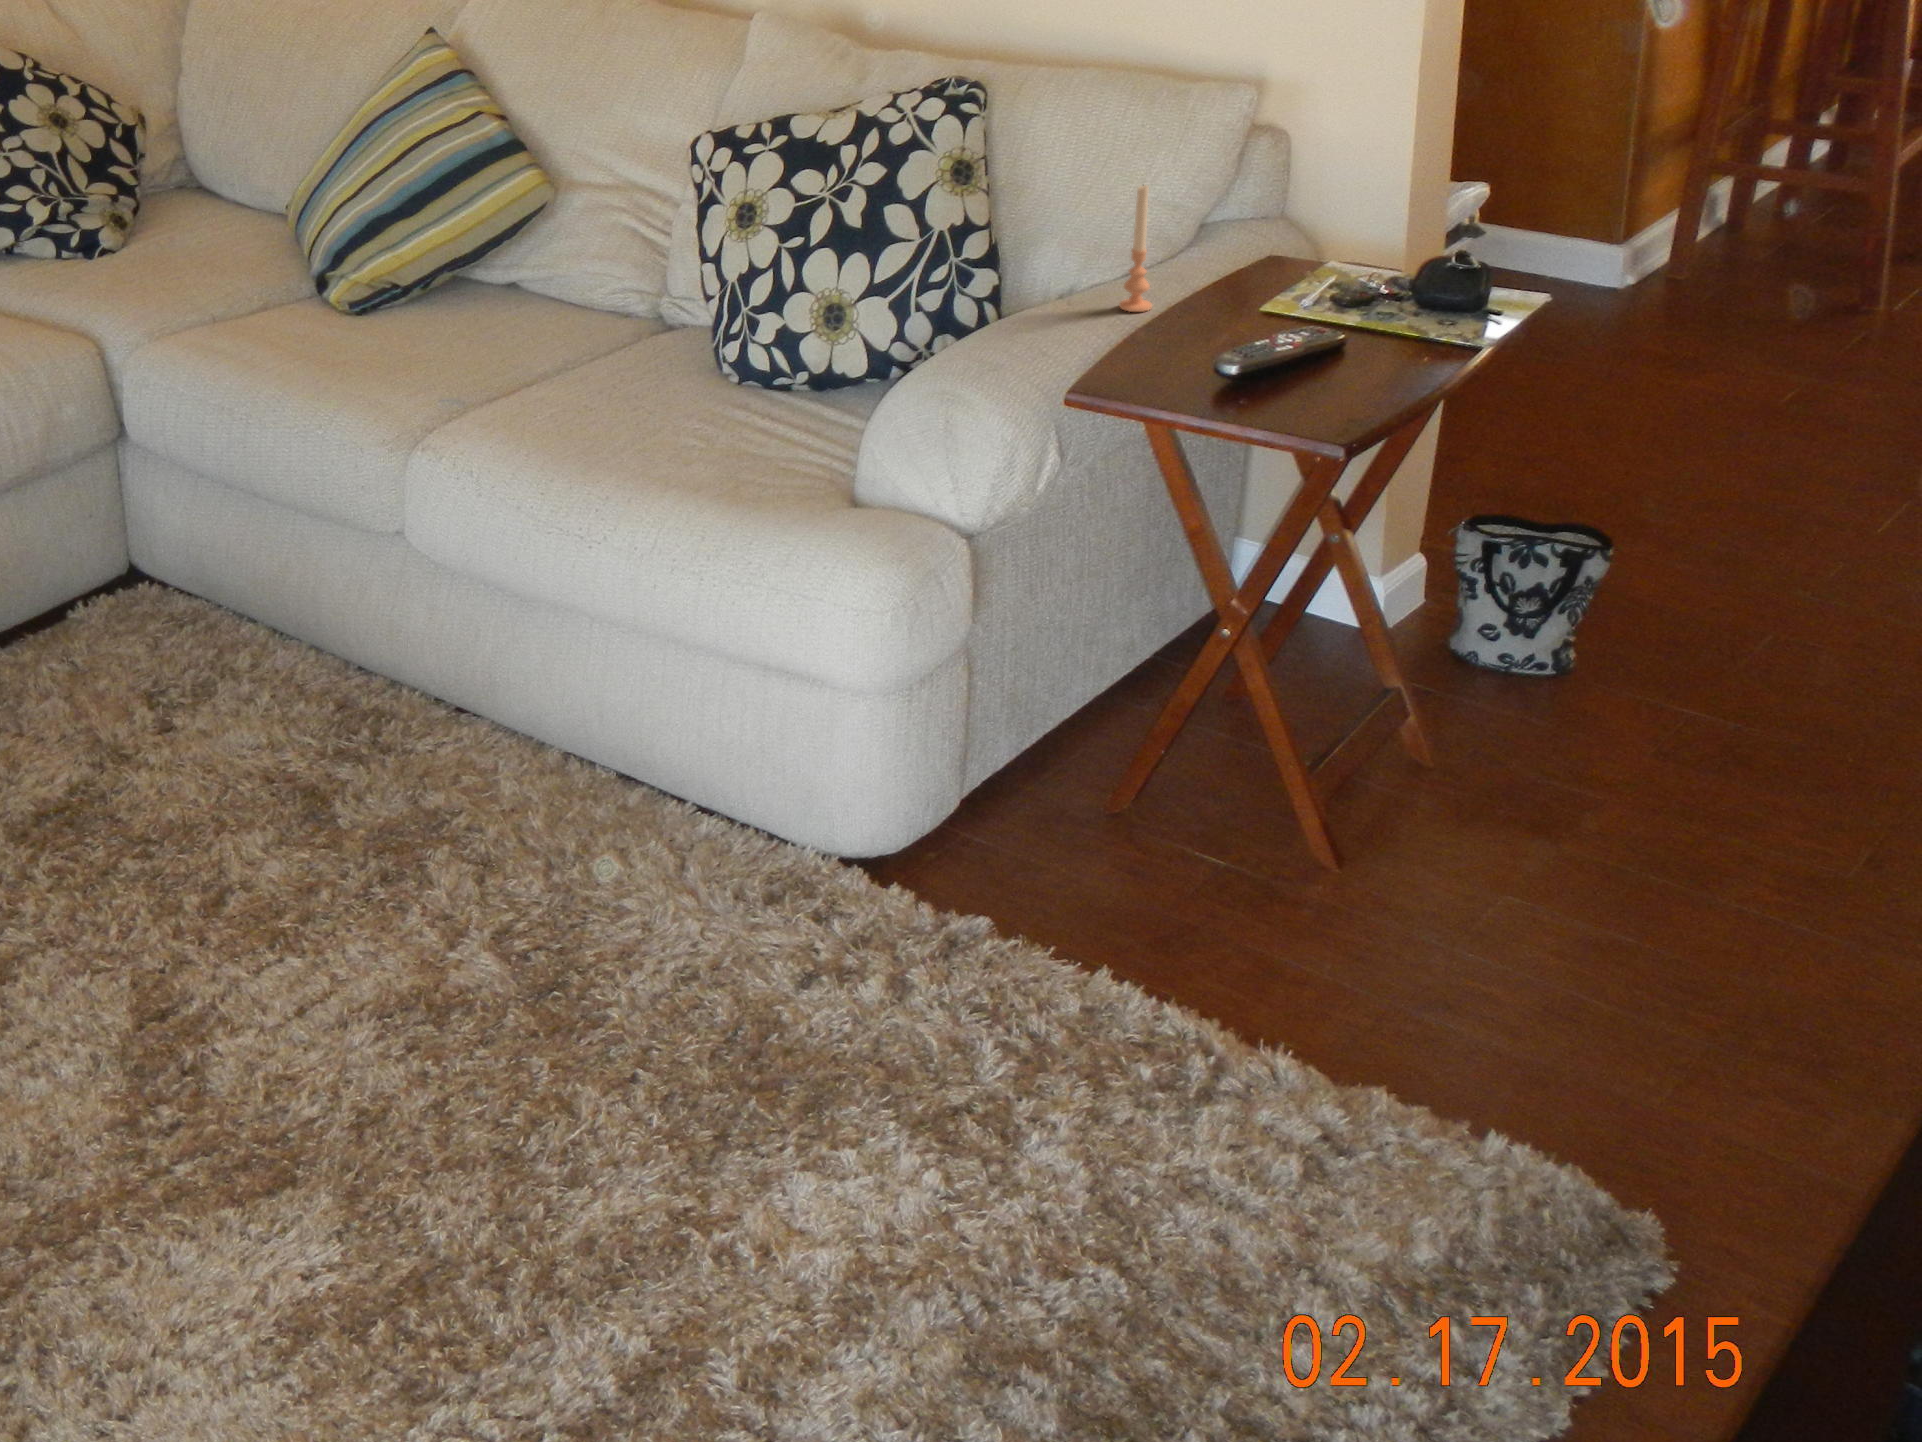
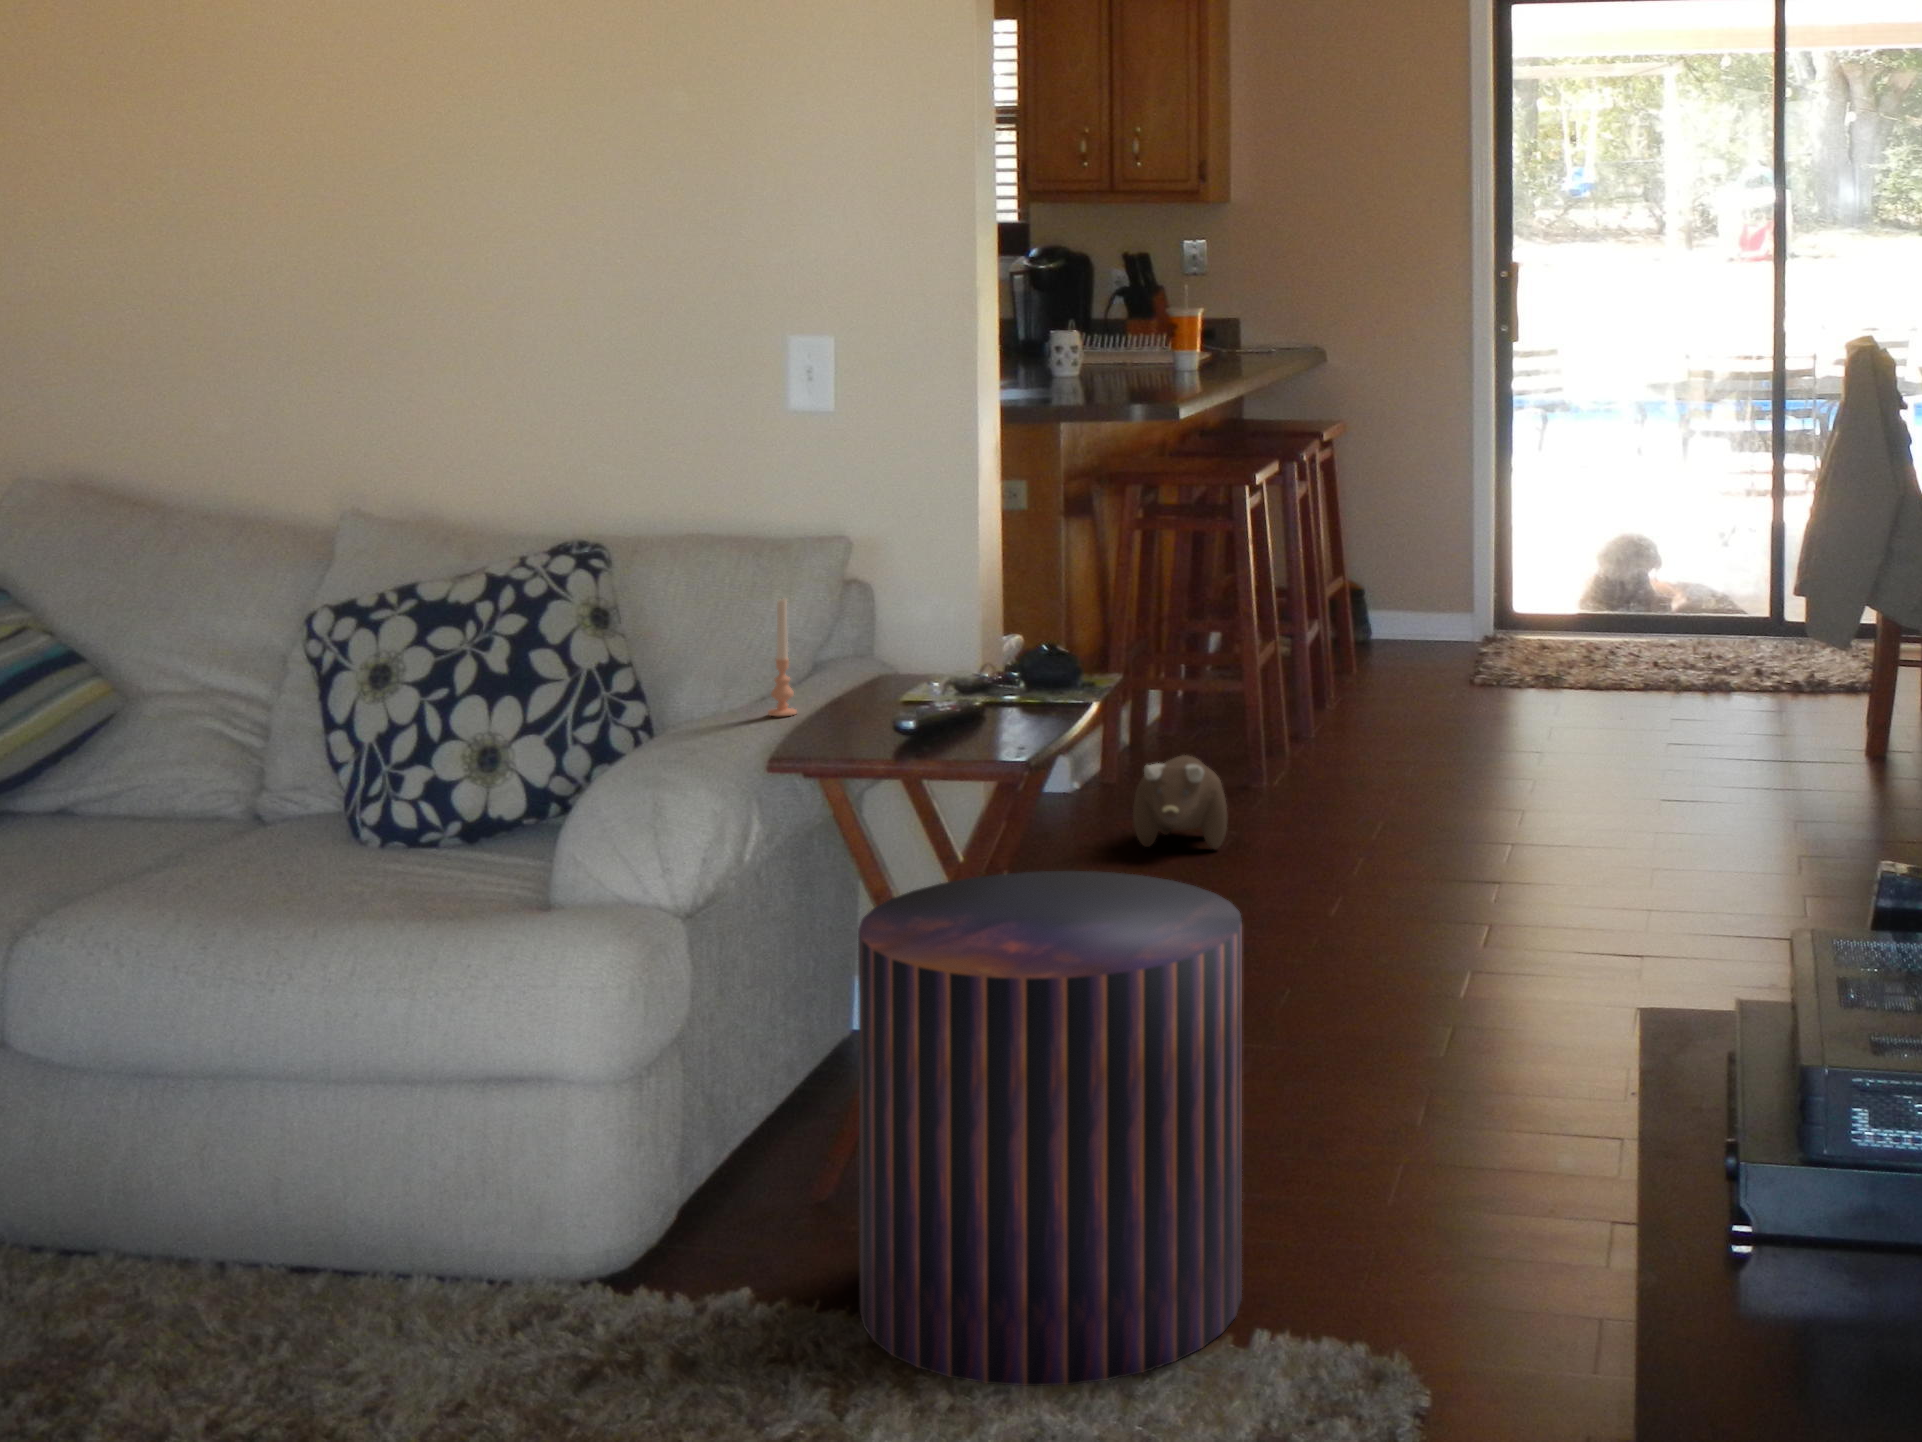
plush toy: none [1668,280,1798,396] -> present [1133,755,1227,849]
pouf: none [1087,562,1577,1151] -> present [858,871,1242,1386]

